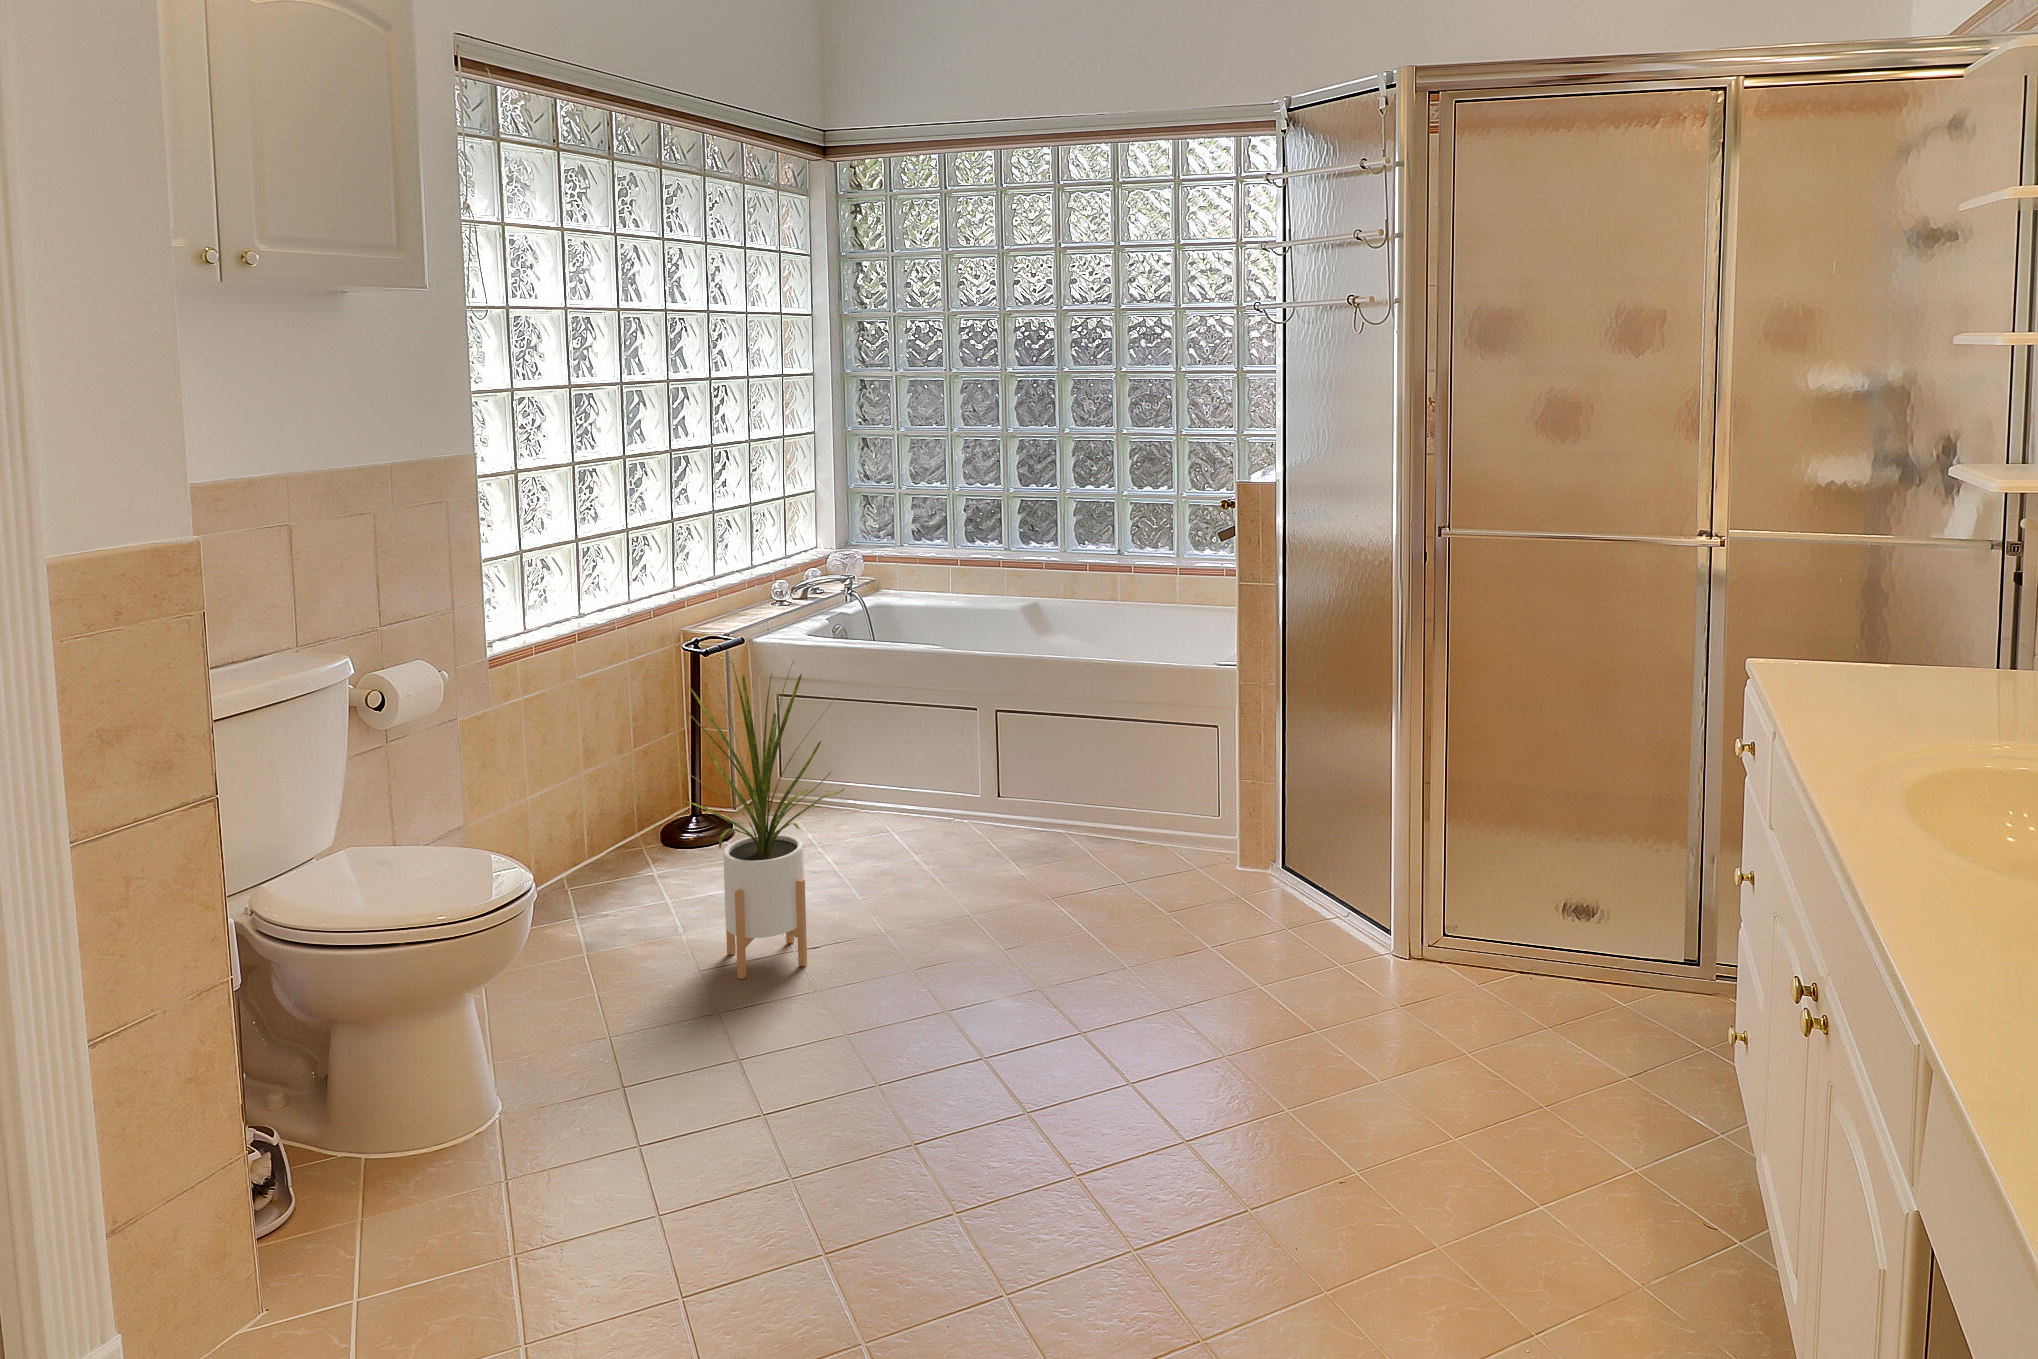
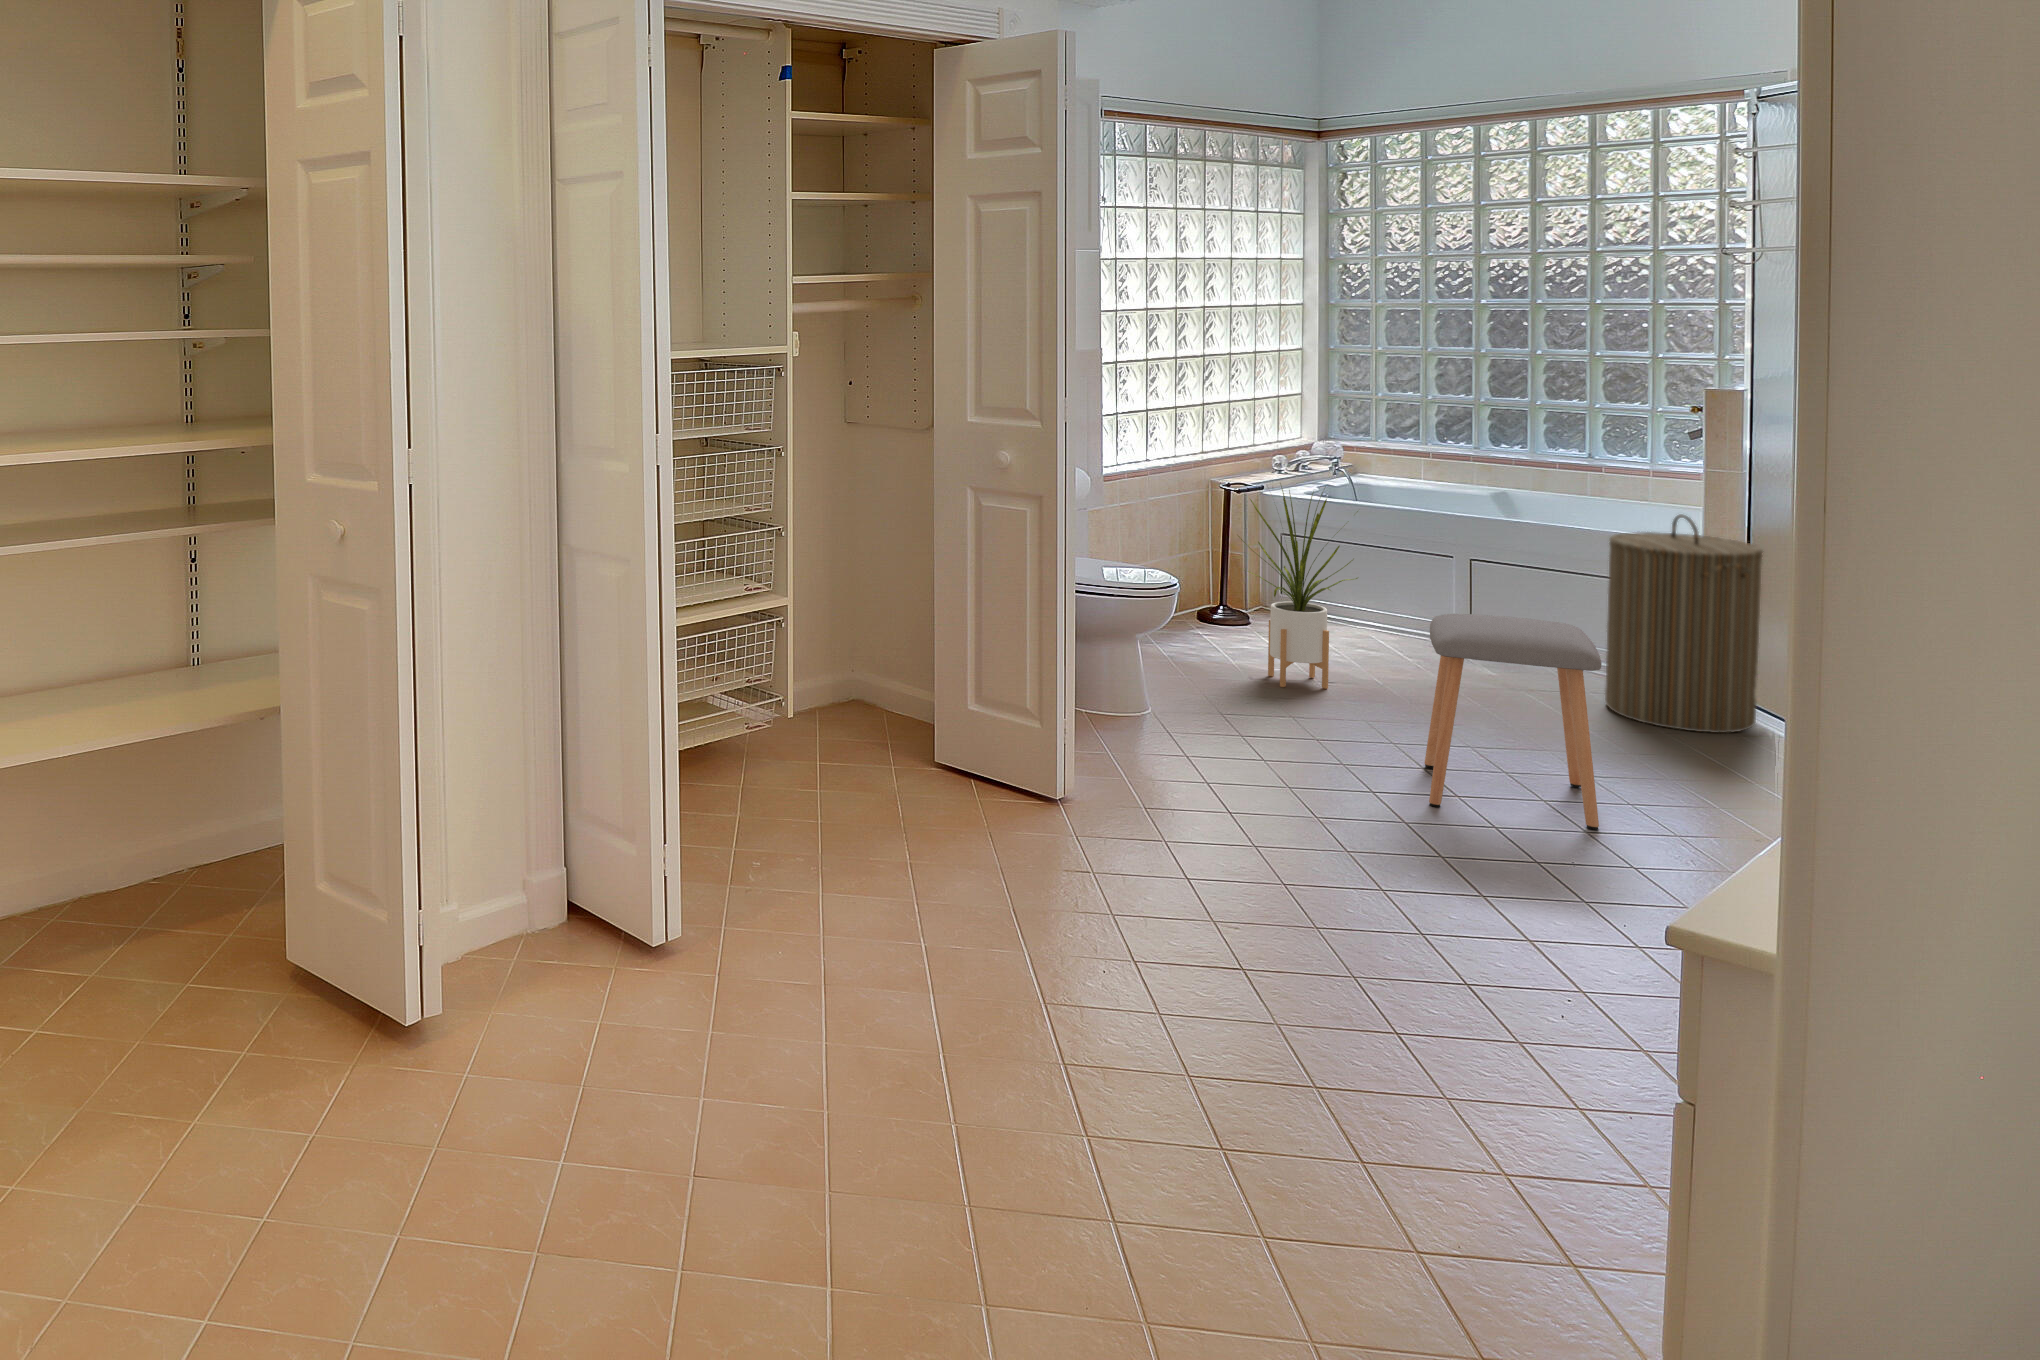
laundry hamper: none [1141,654,1298,941] -> present [1605,515,1763,733]
stool: none [898,892,1139,1277] -> present [1425,613,1602,830]

